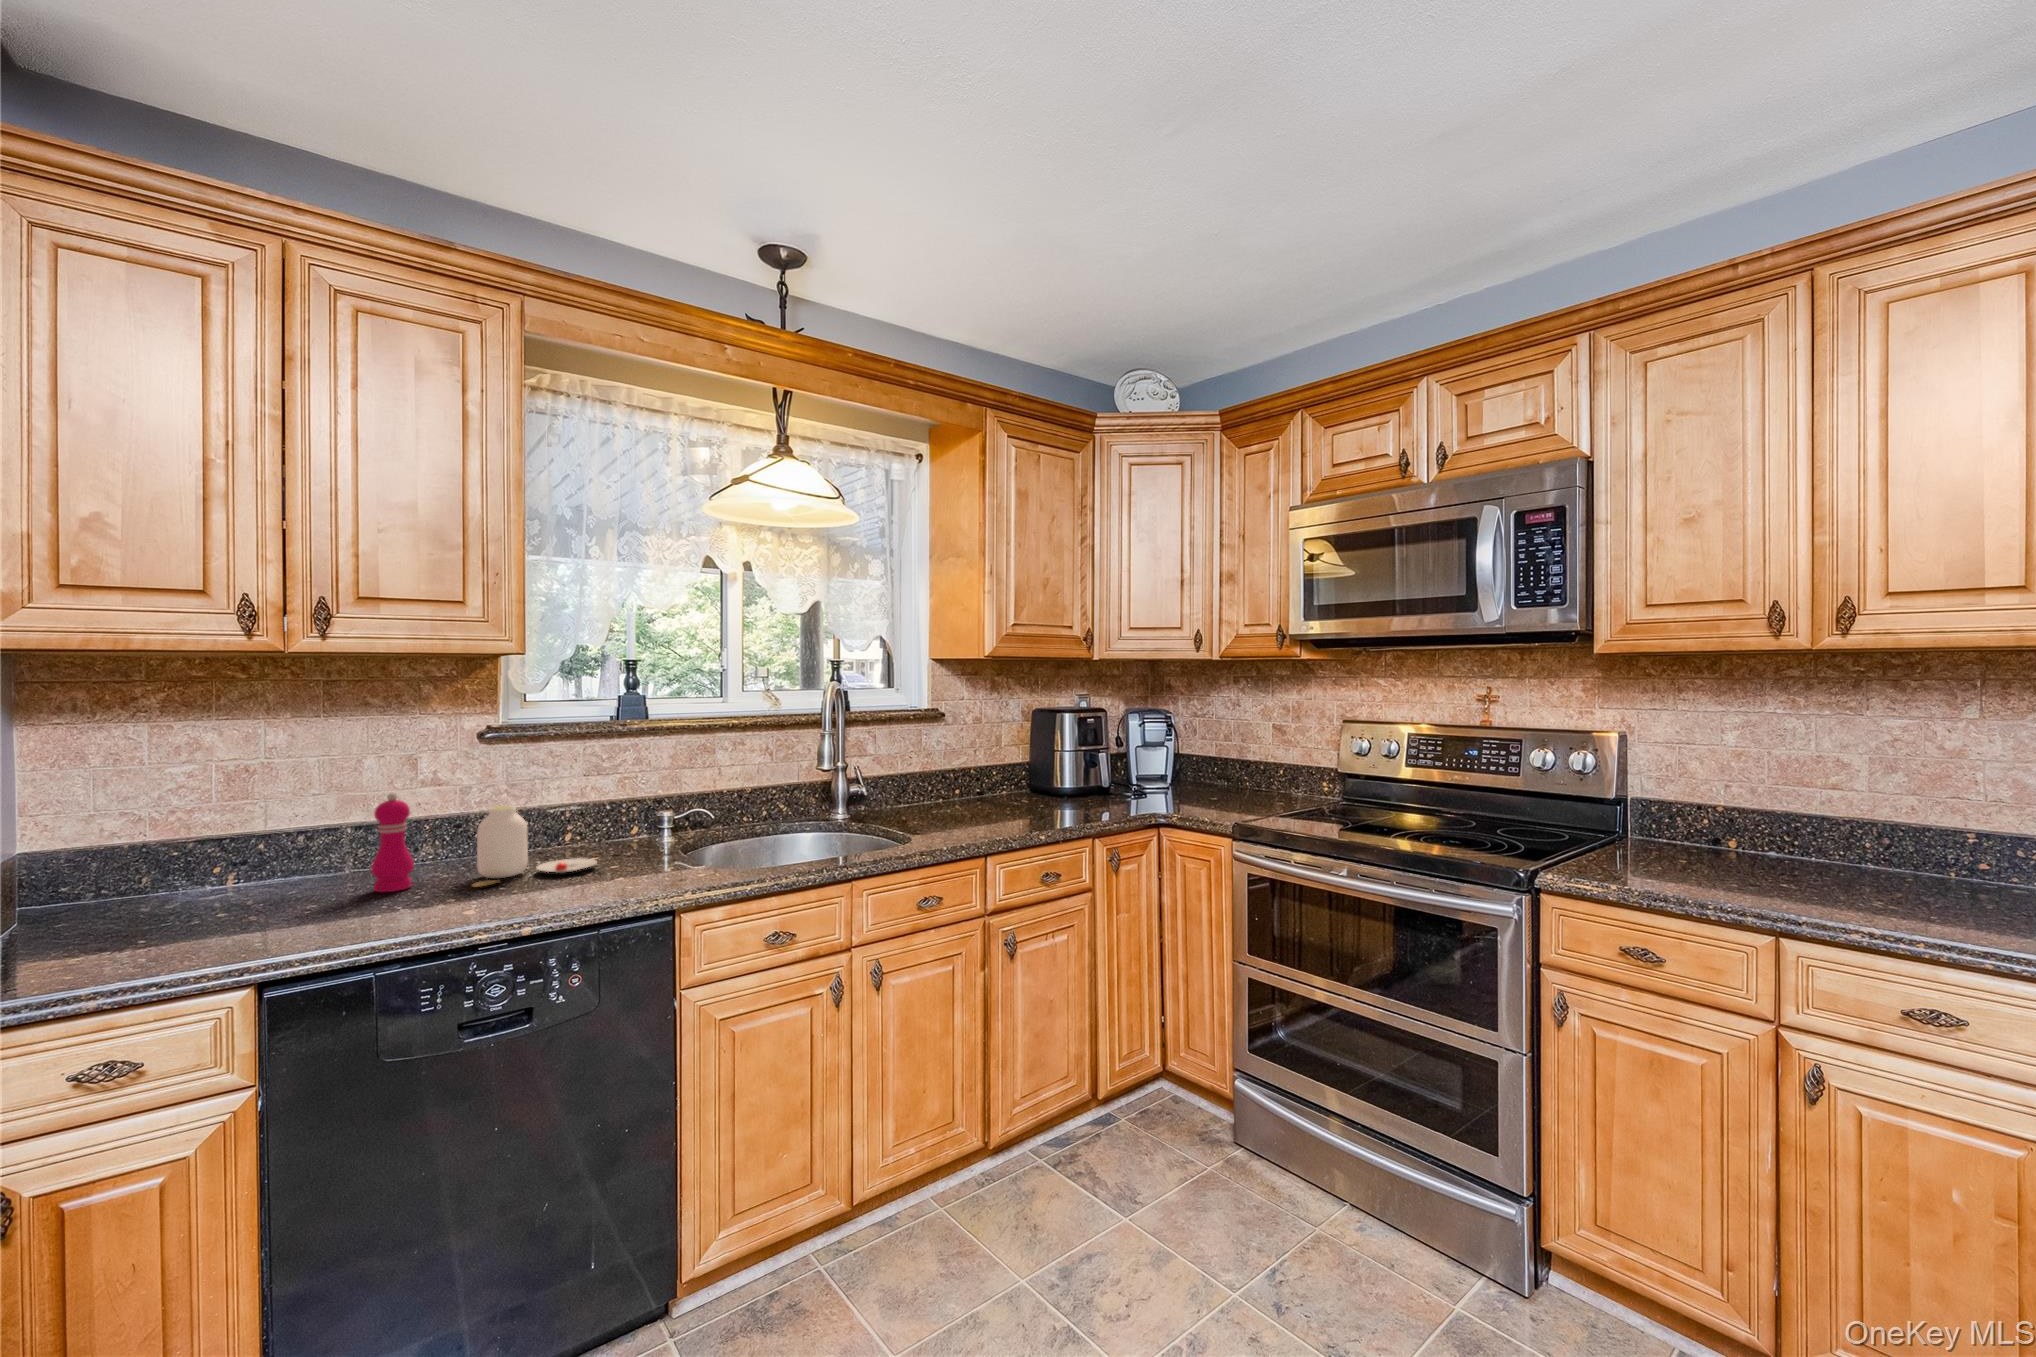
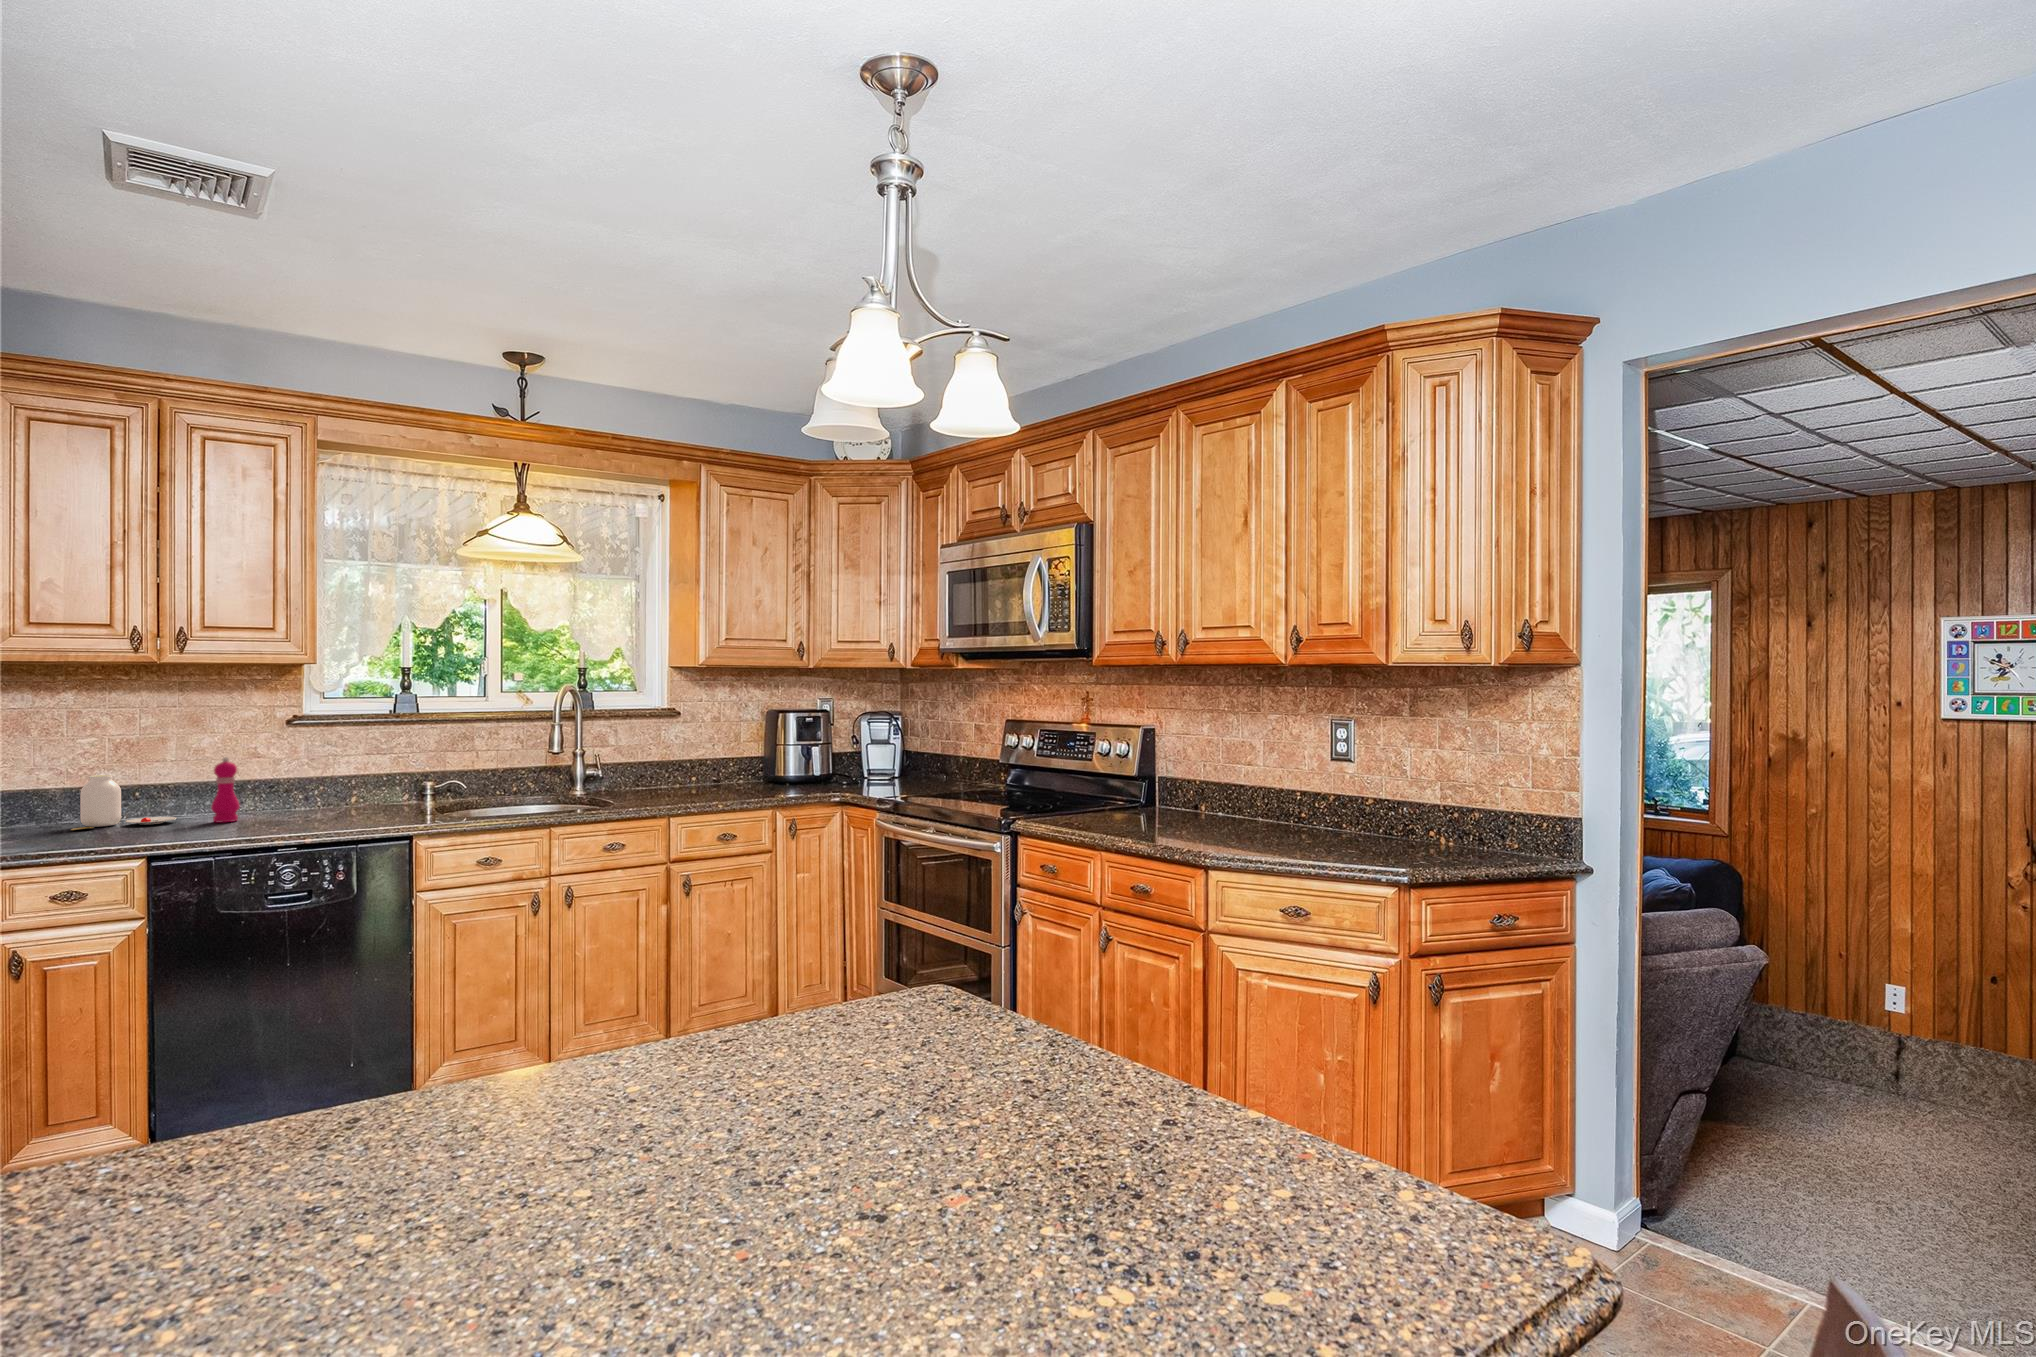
jar: present [472,806,597,887] -> present [71,775,176,830]

